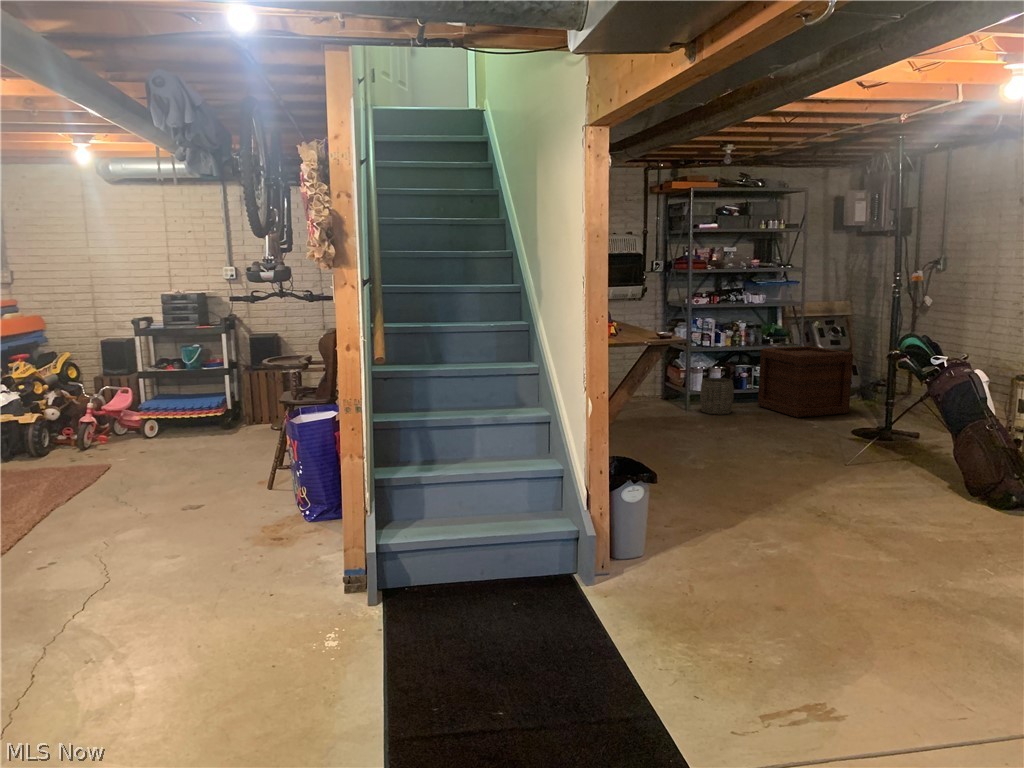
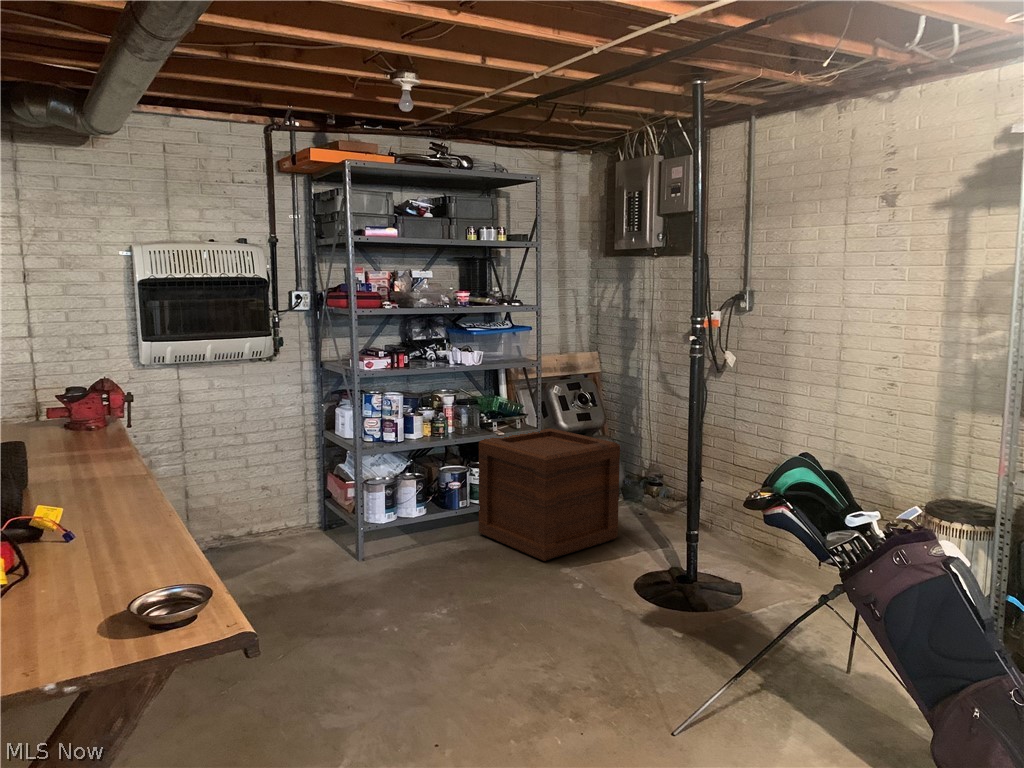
woven basket: present [700,378,734,414] -> none [382,497,439,568]

